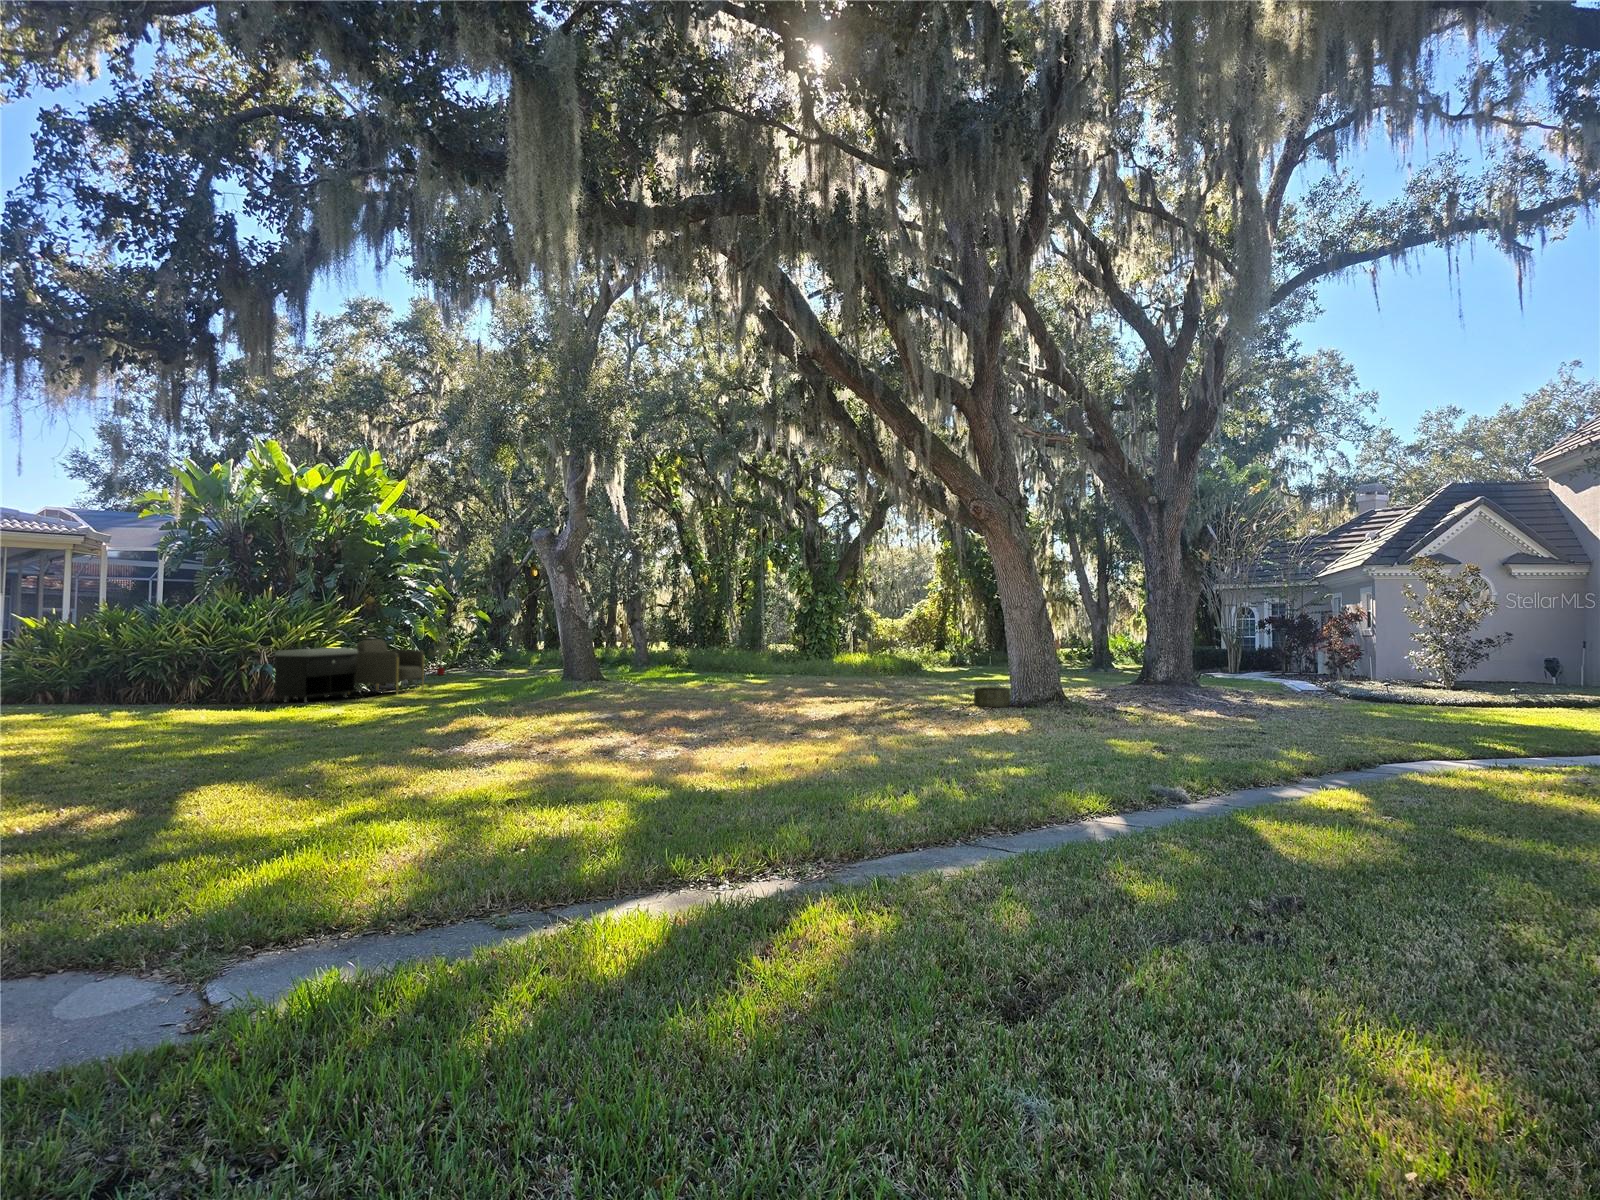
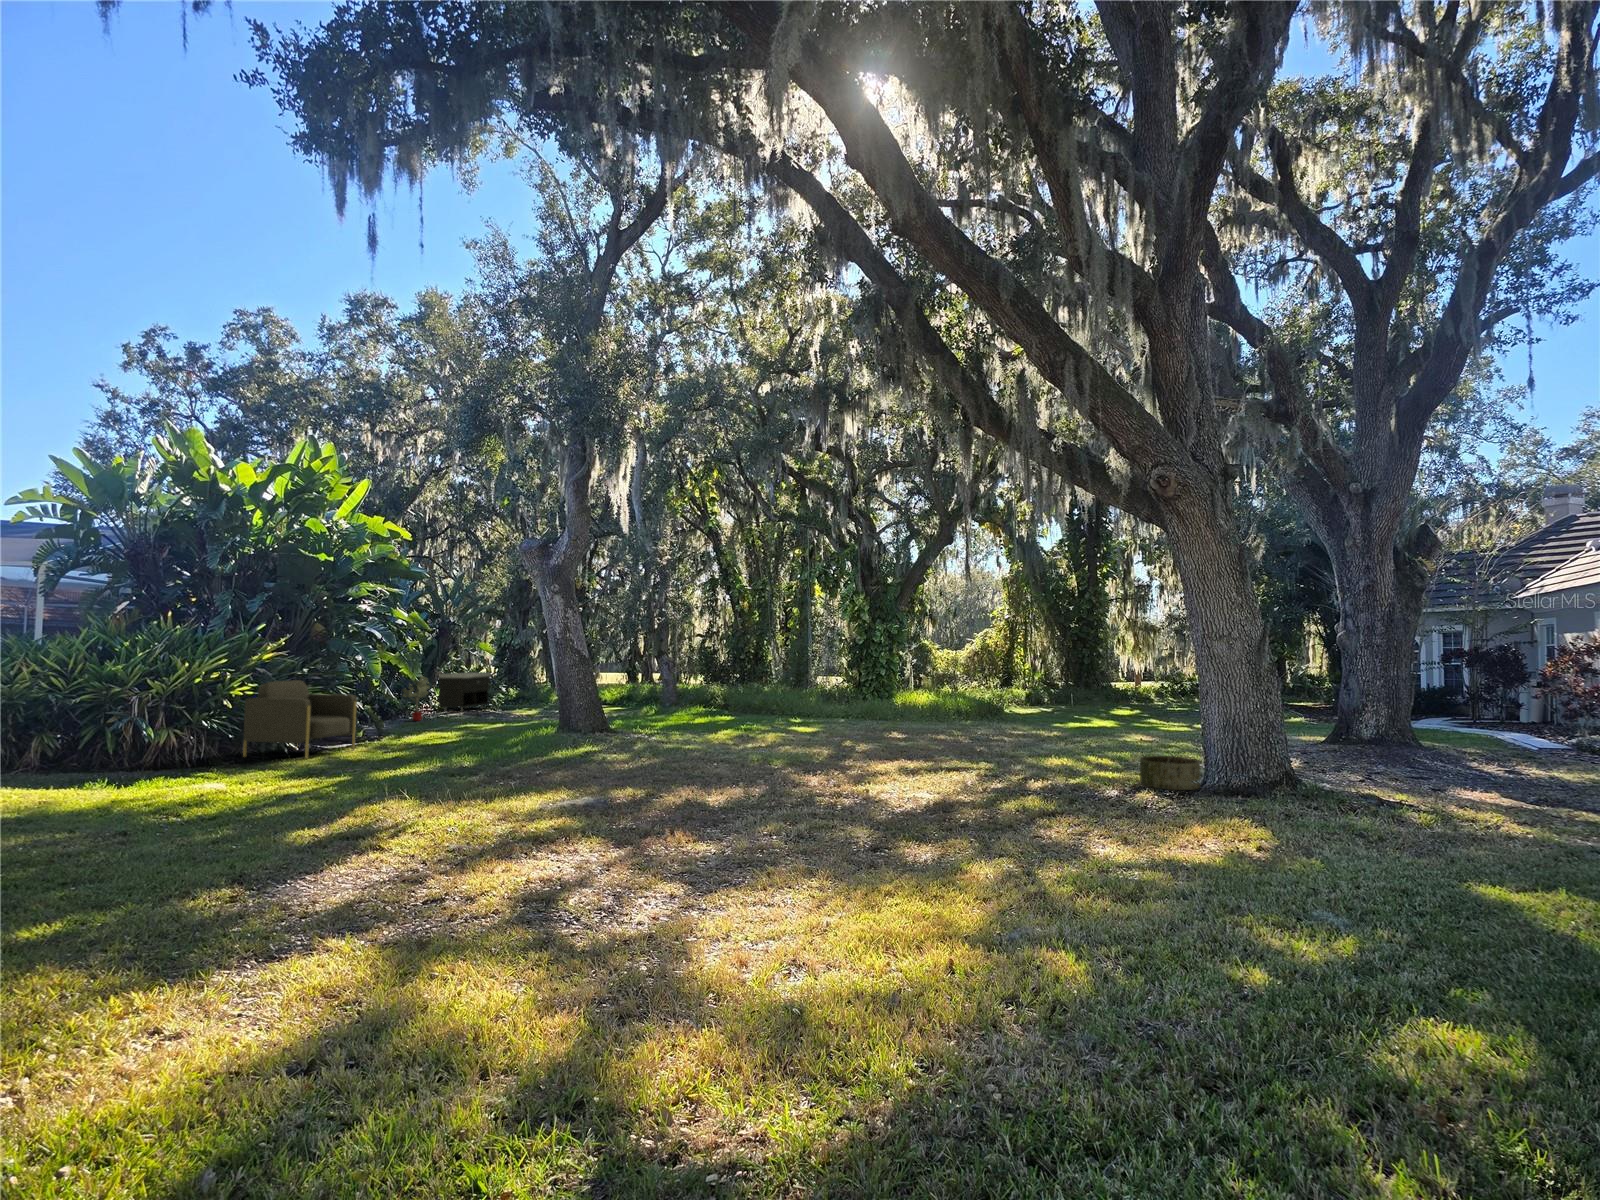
storage bench: present [275,648,358,702] -> present [438,672,491,710]

